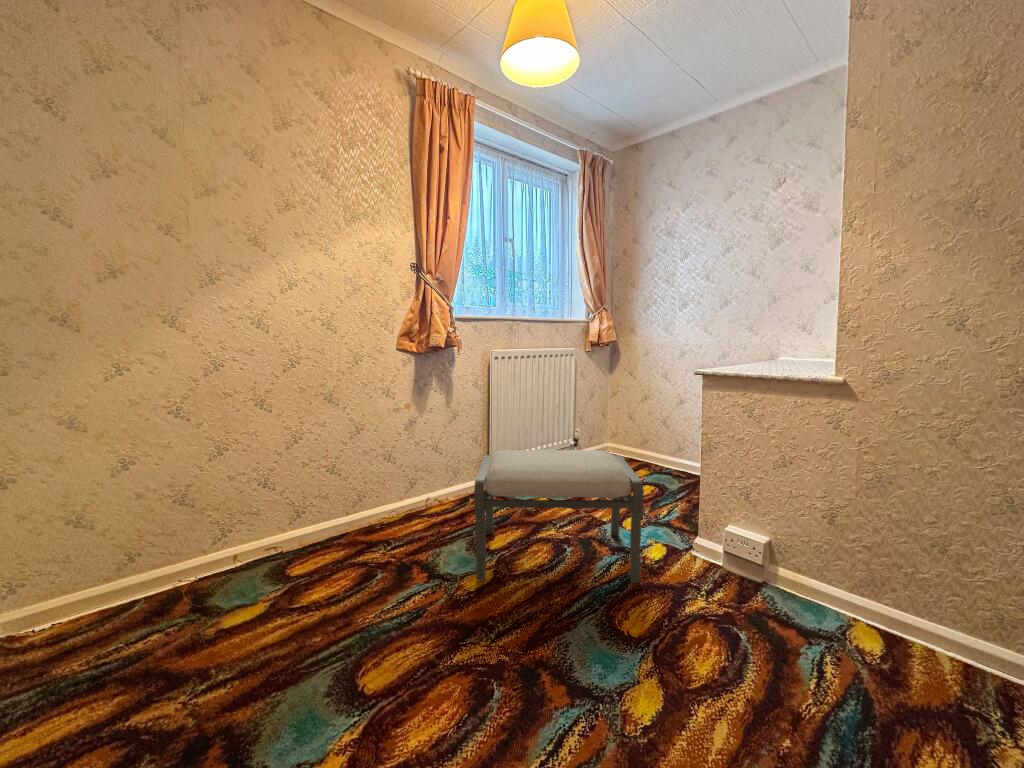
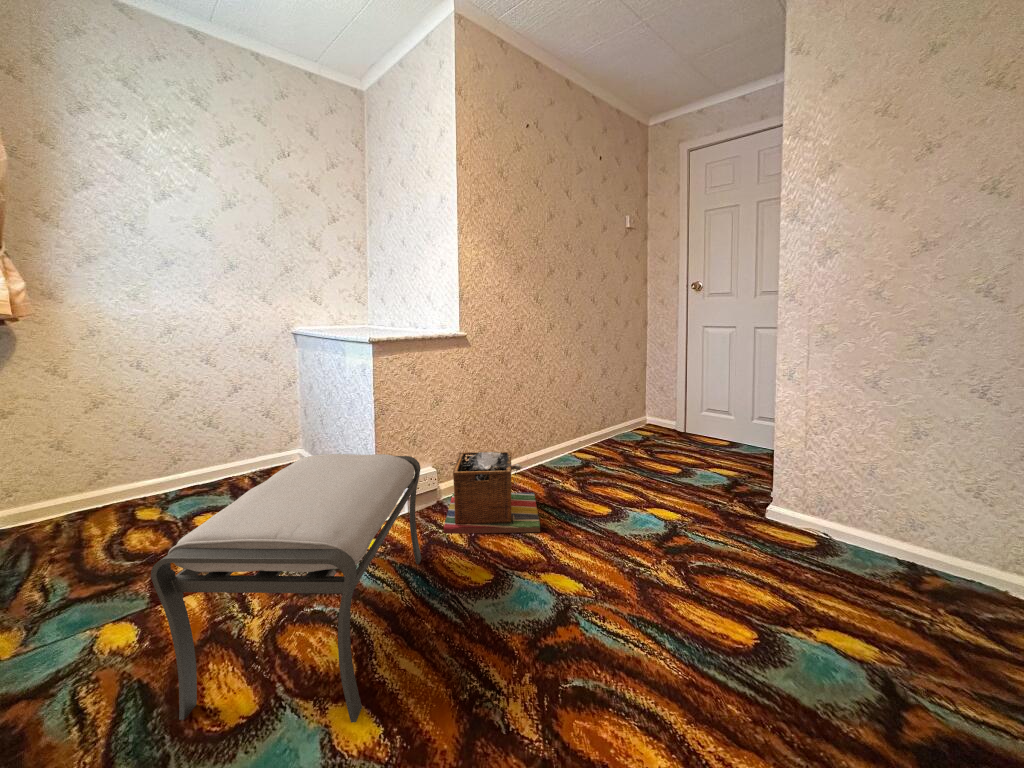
laundry basket: none [697,532,883,682] -> present [444,452,540,534]

